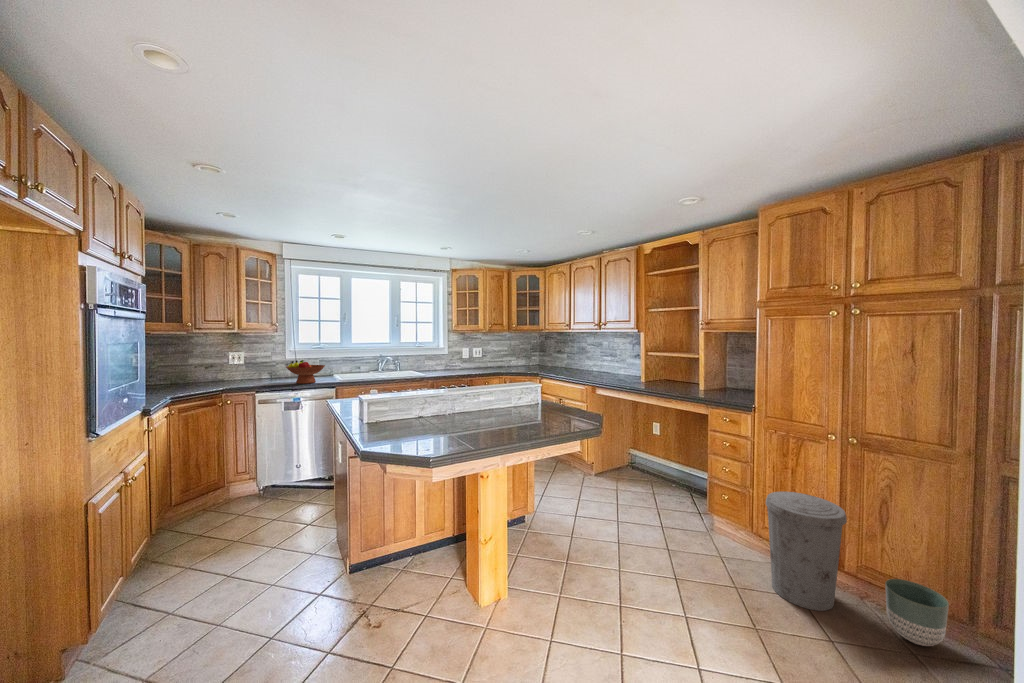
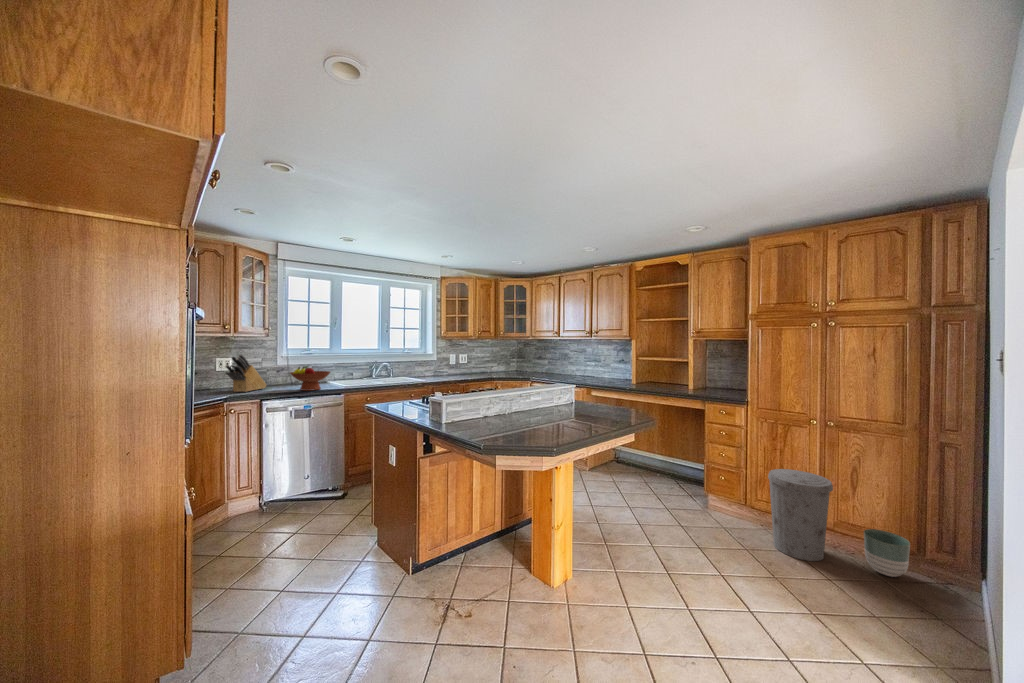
knife block: none [228,349,271,384] -> present [226,355,266,392]

